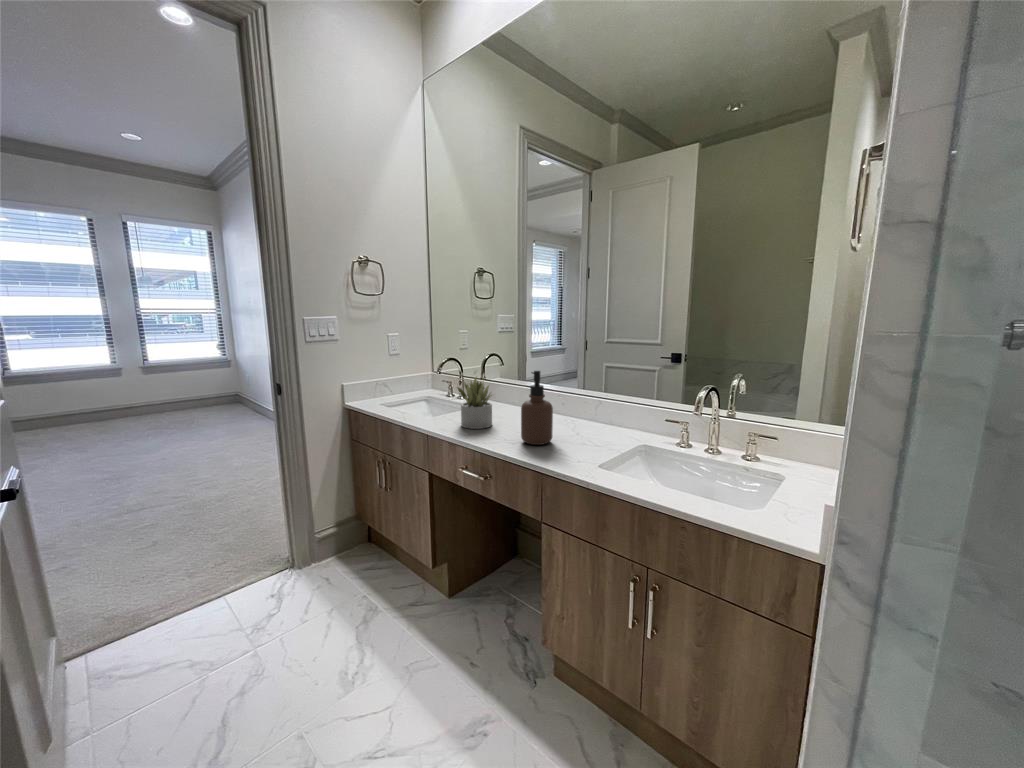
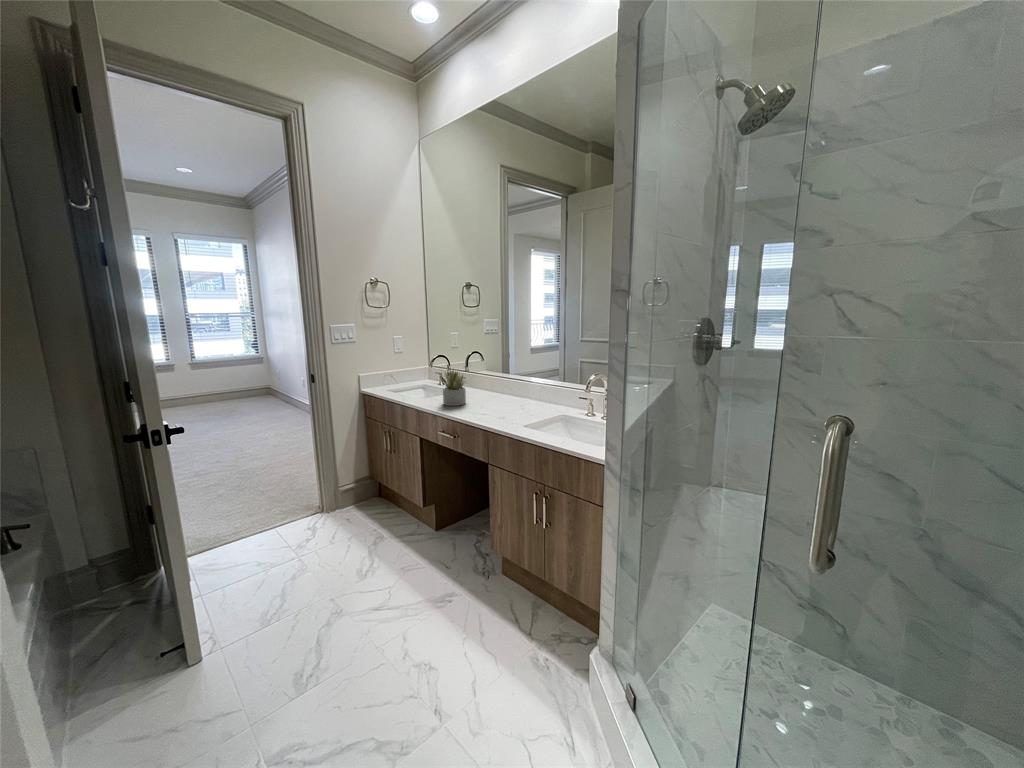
soap dispenser: present [521,370,553,445] -> none [480,363,502,415]

